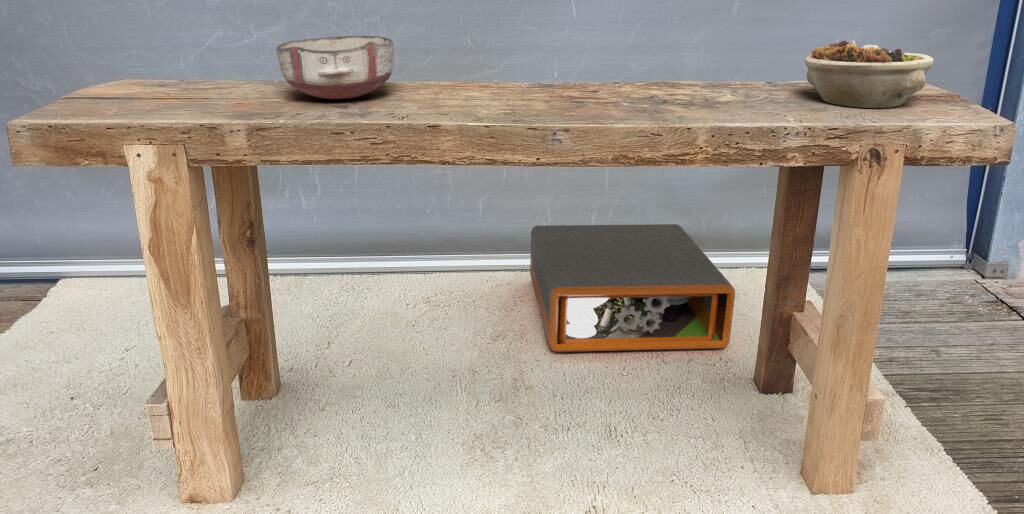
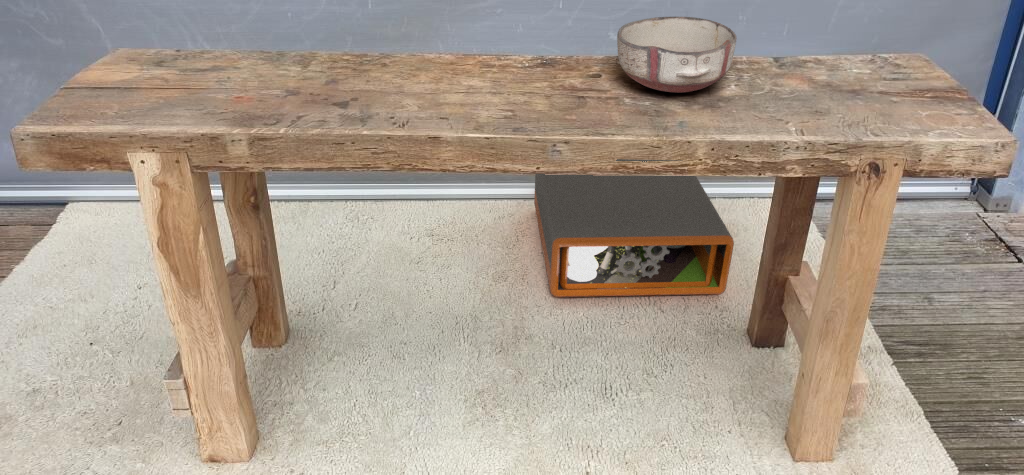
ceramic bowl: present [277,36,394,99] -> present [617,17,737,93]
succulent planter: present [805,41,934,108] -> none [813,30,945,110]

